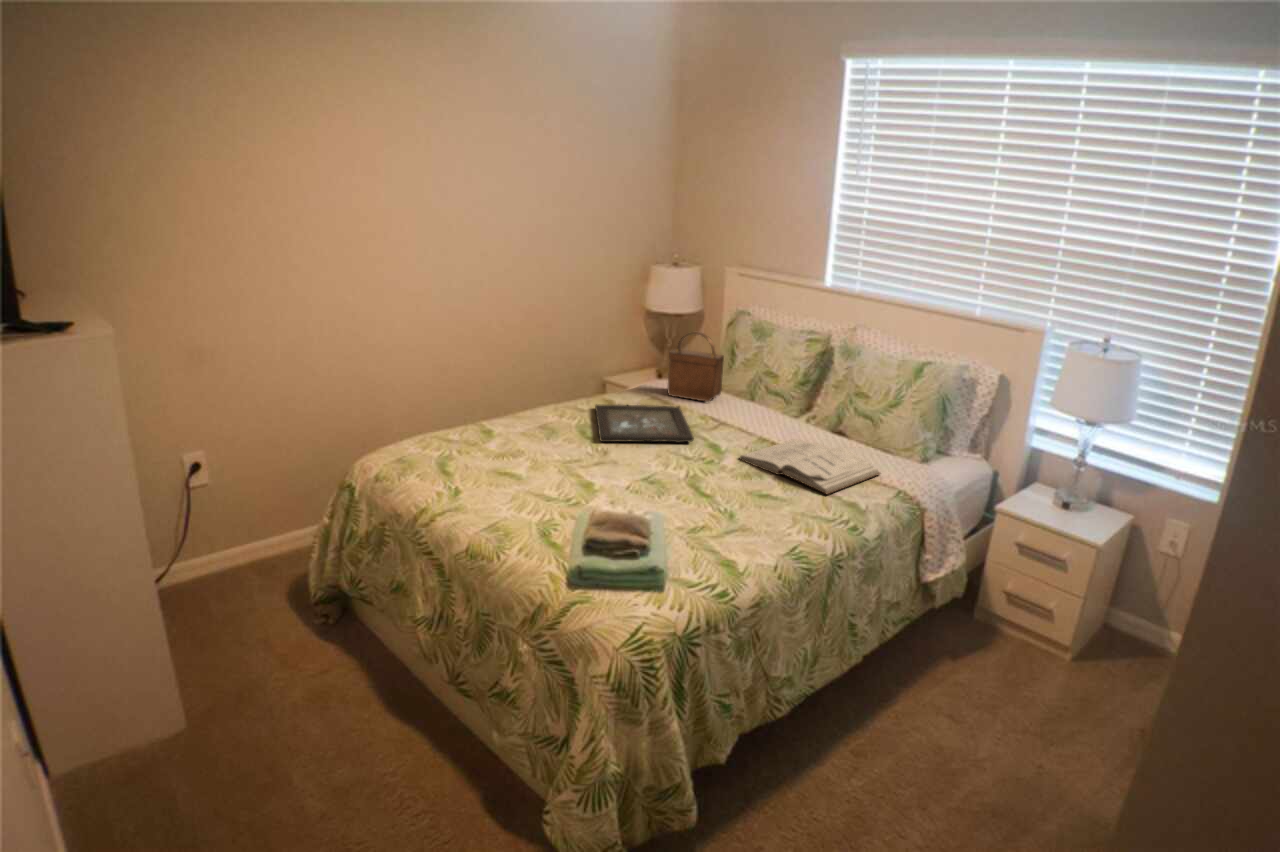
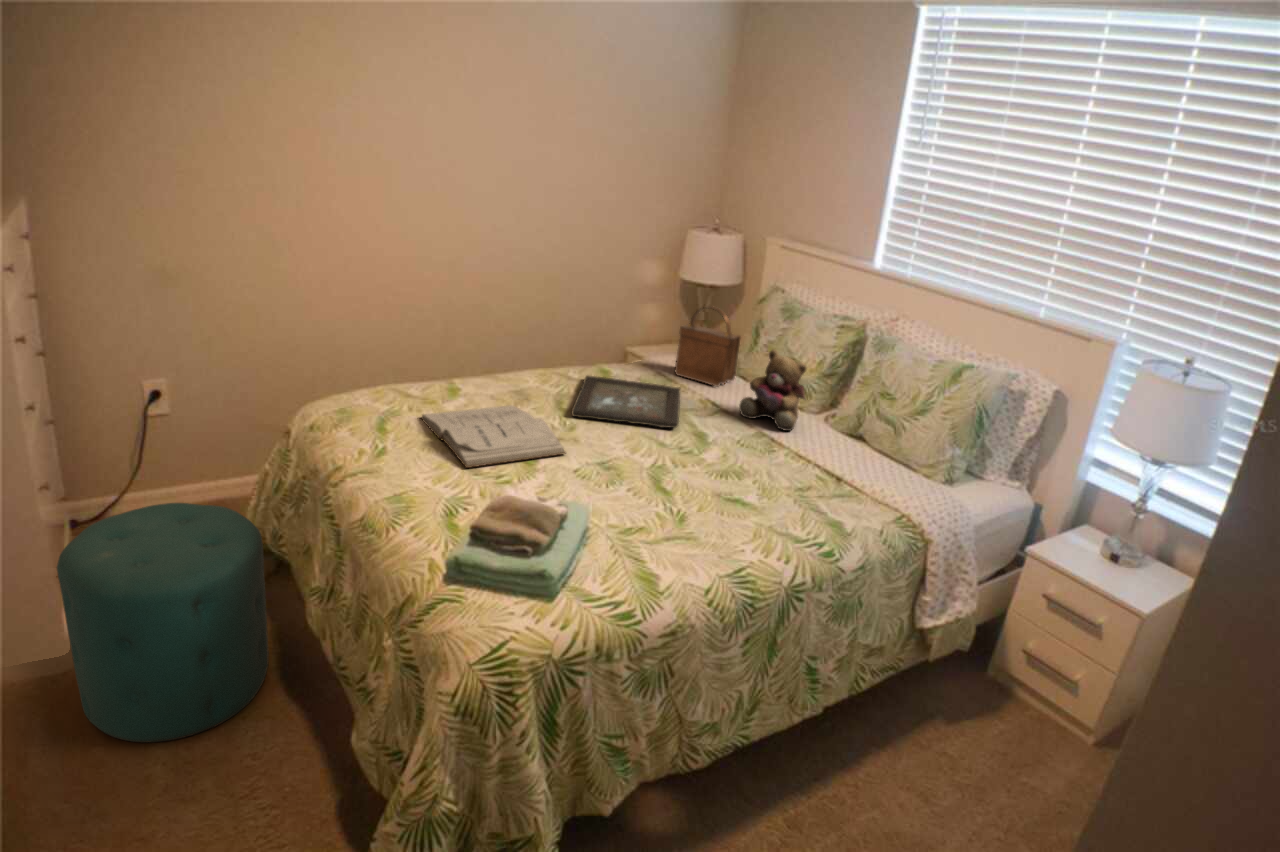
teddy bear: none [737,364,794,433] -> present [739,349,807,431]
book: present [739,439,880,494] -> present [420,405,566,468]
ottoman: none [195,557,375,777] -> present [57,503,269,742]

